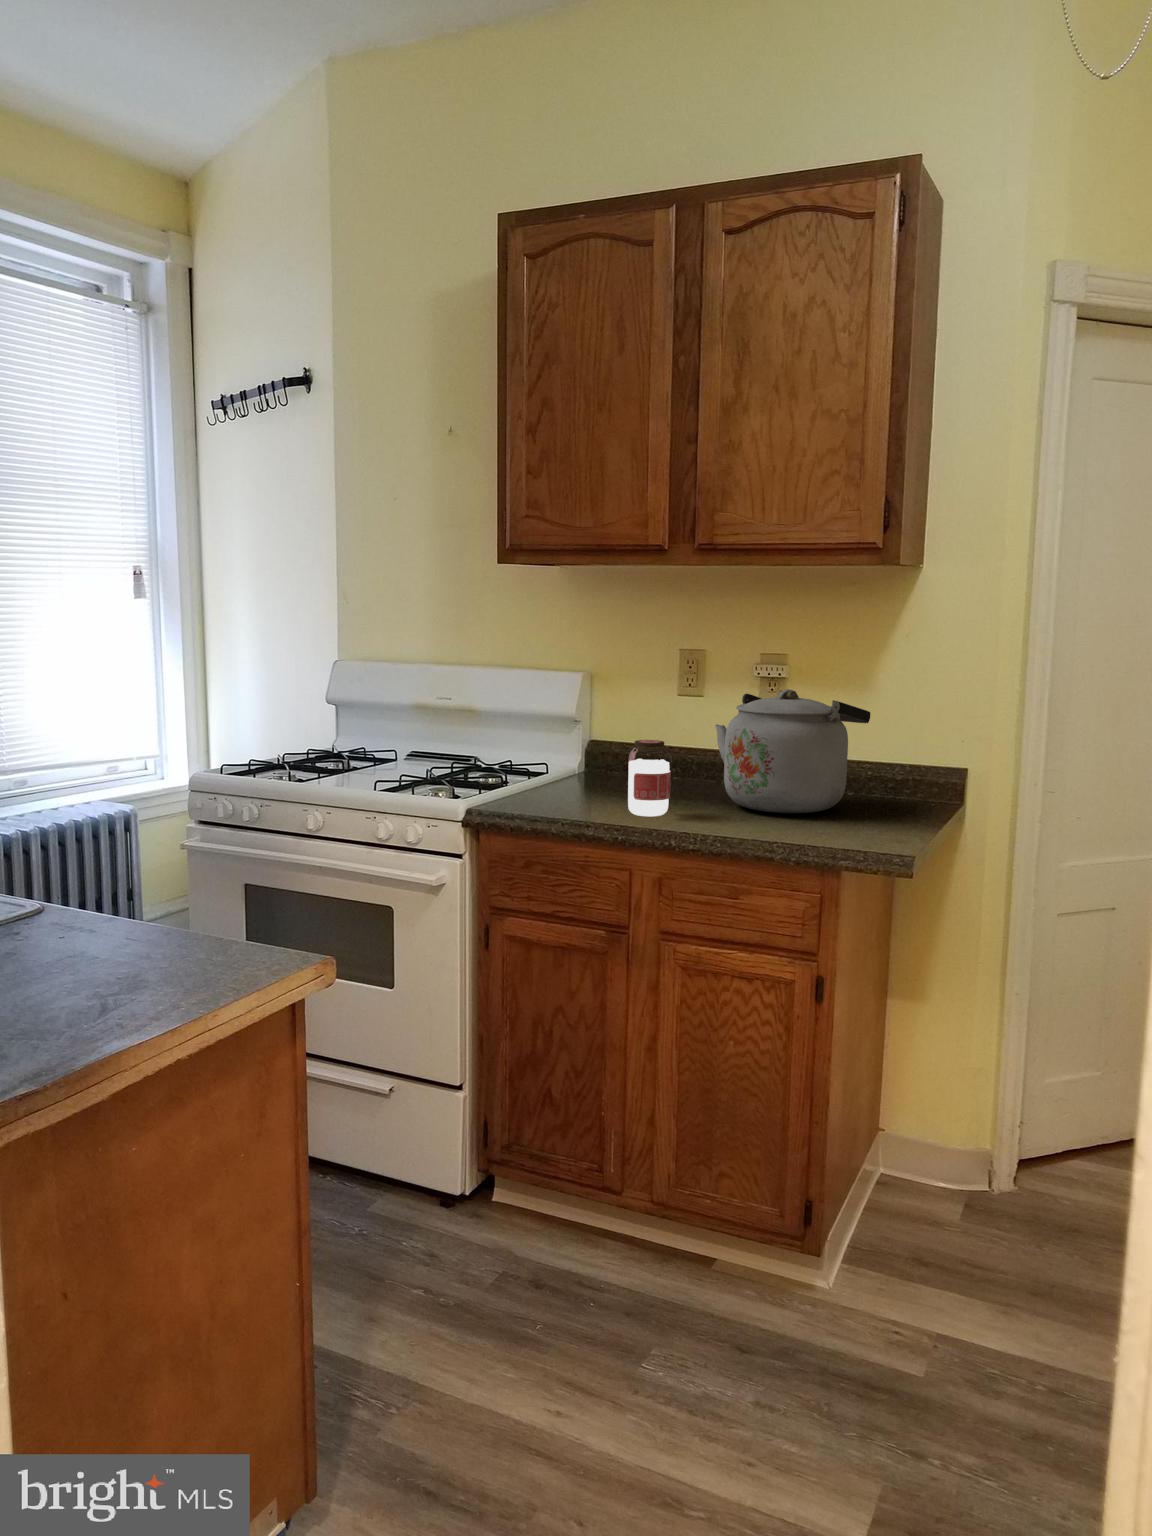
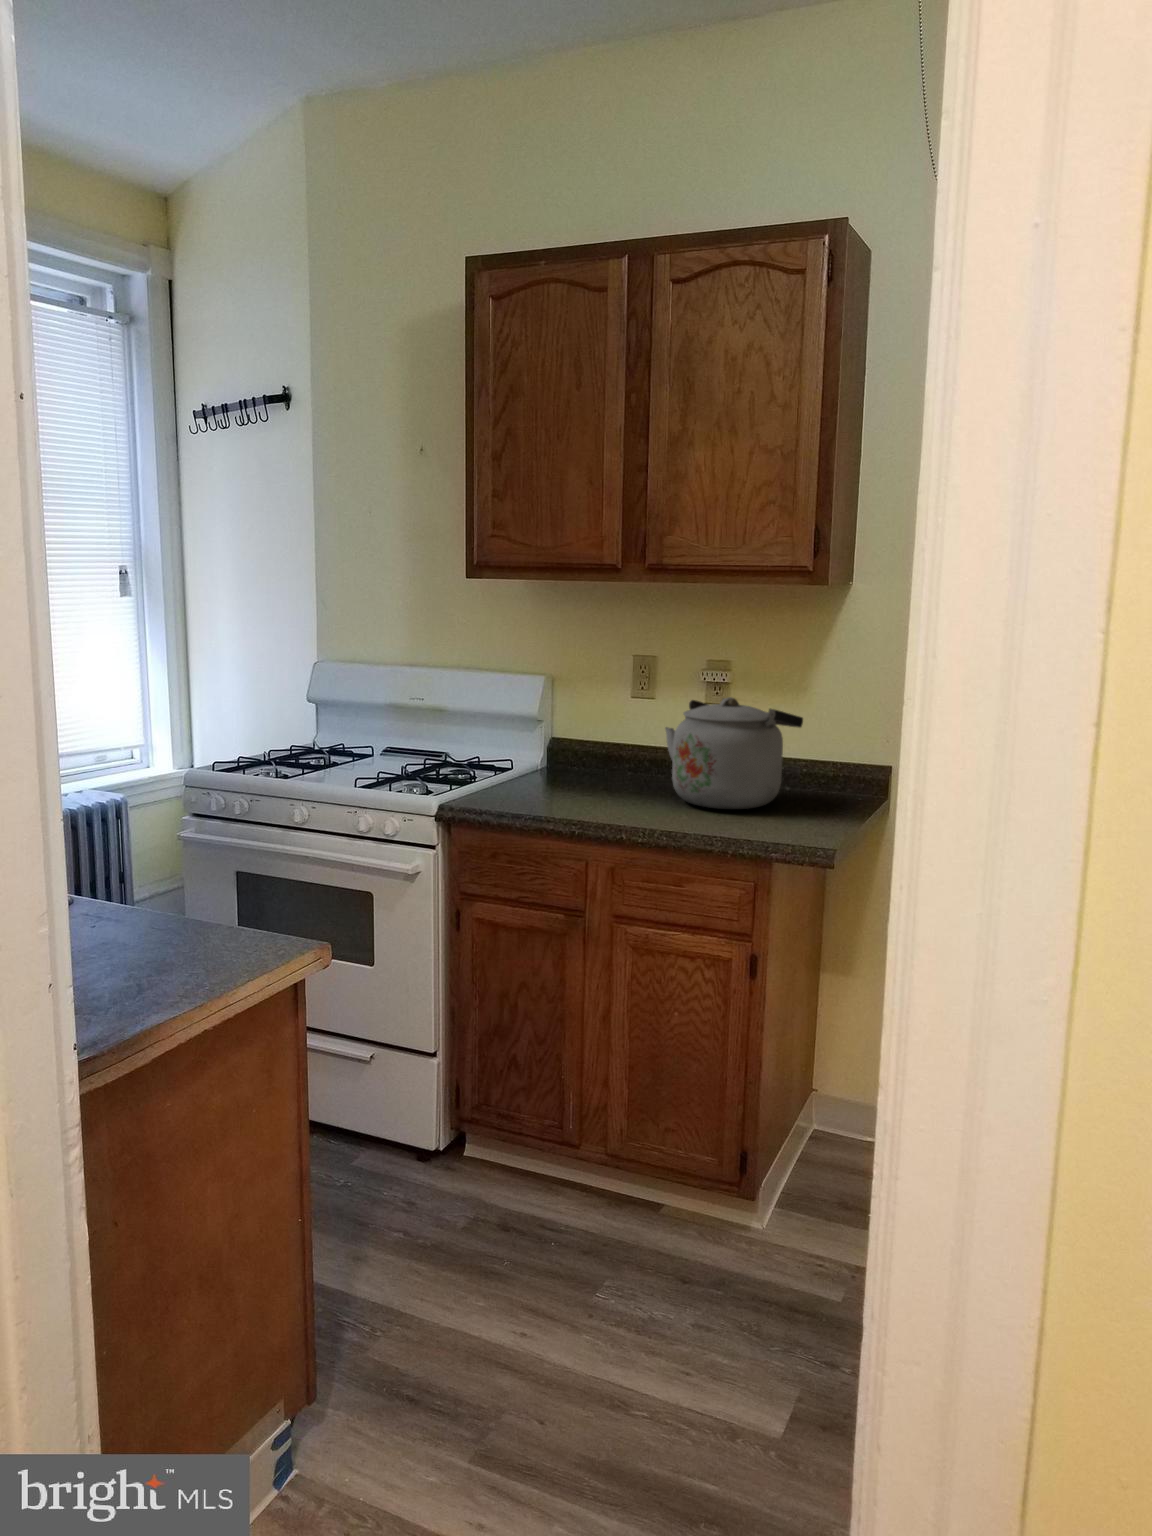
jar: present [628,740,672,816] -> none [585,744,626,814]

